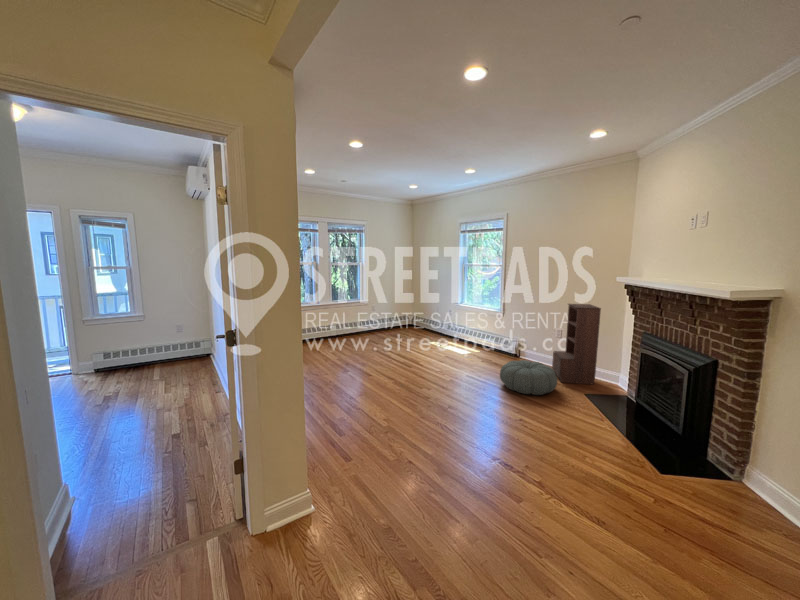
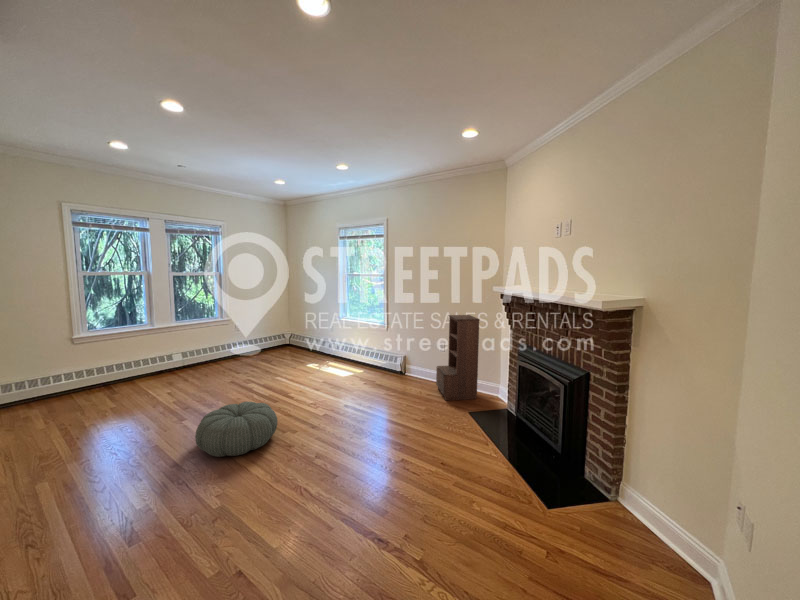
pouf: present [500,360,557,395] -> present [195,402,277,457]

